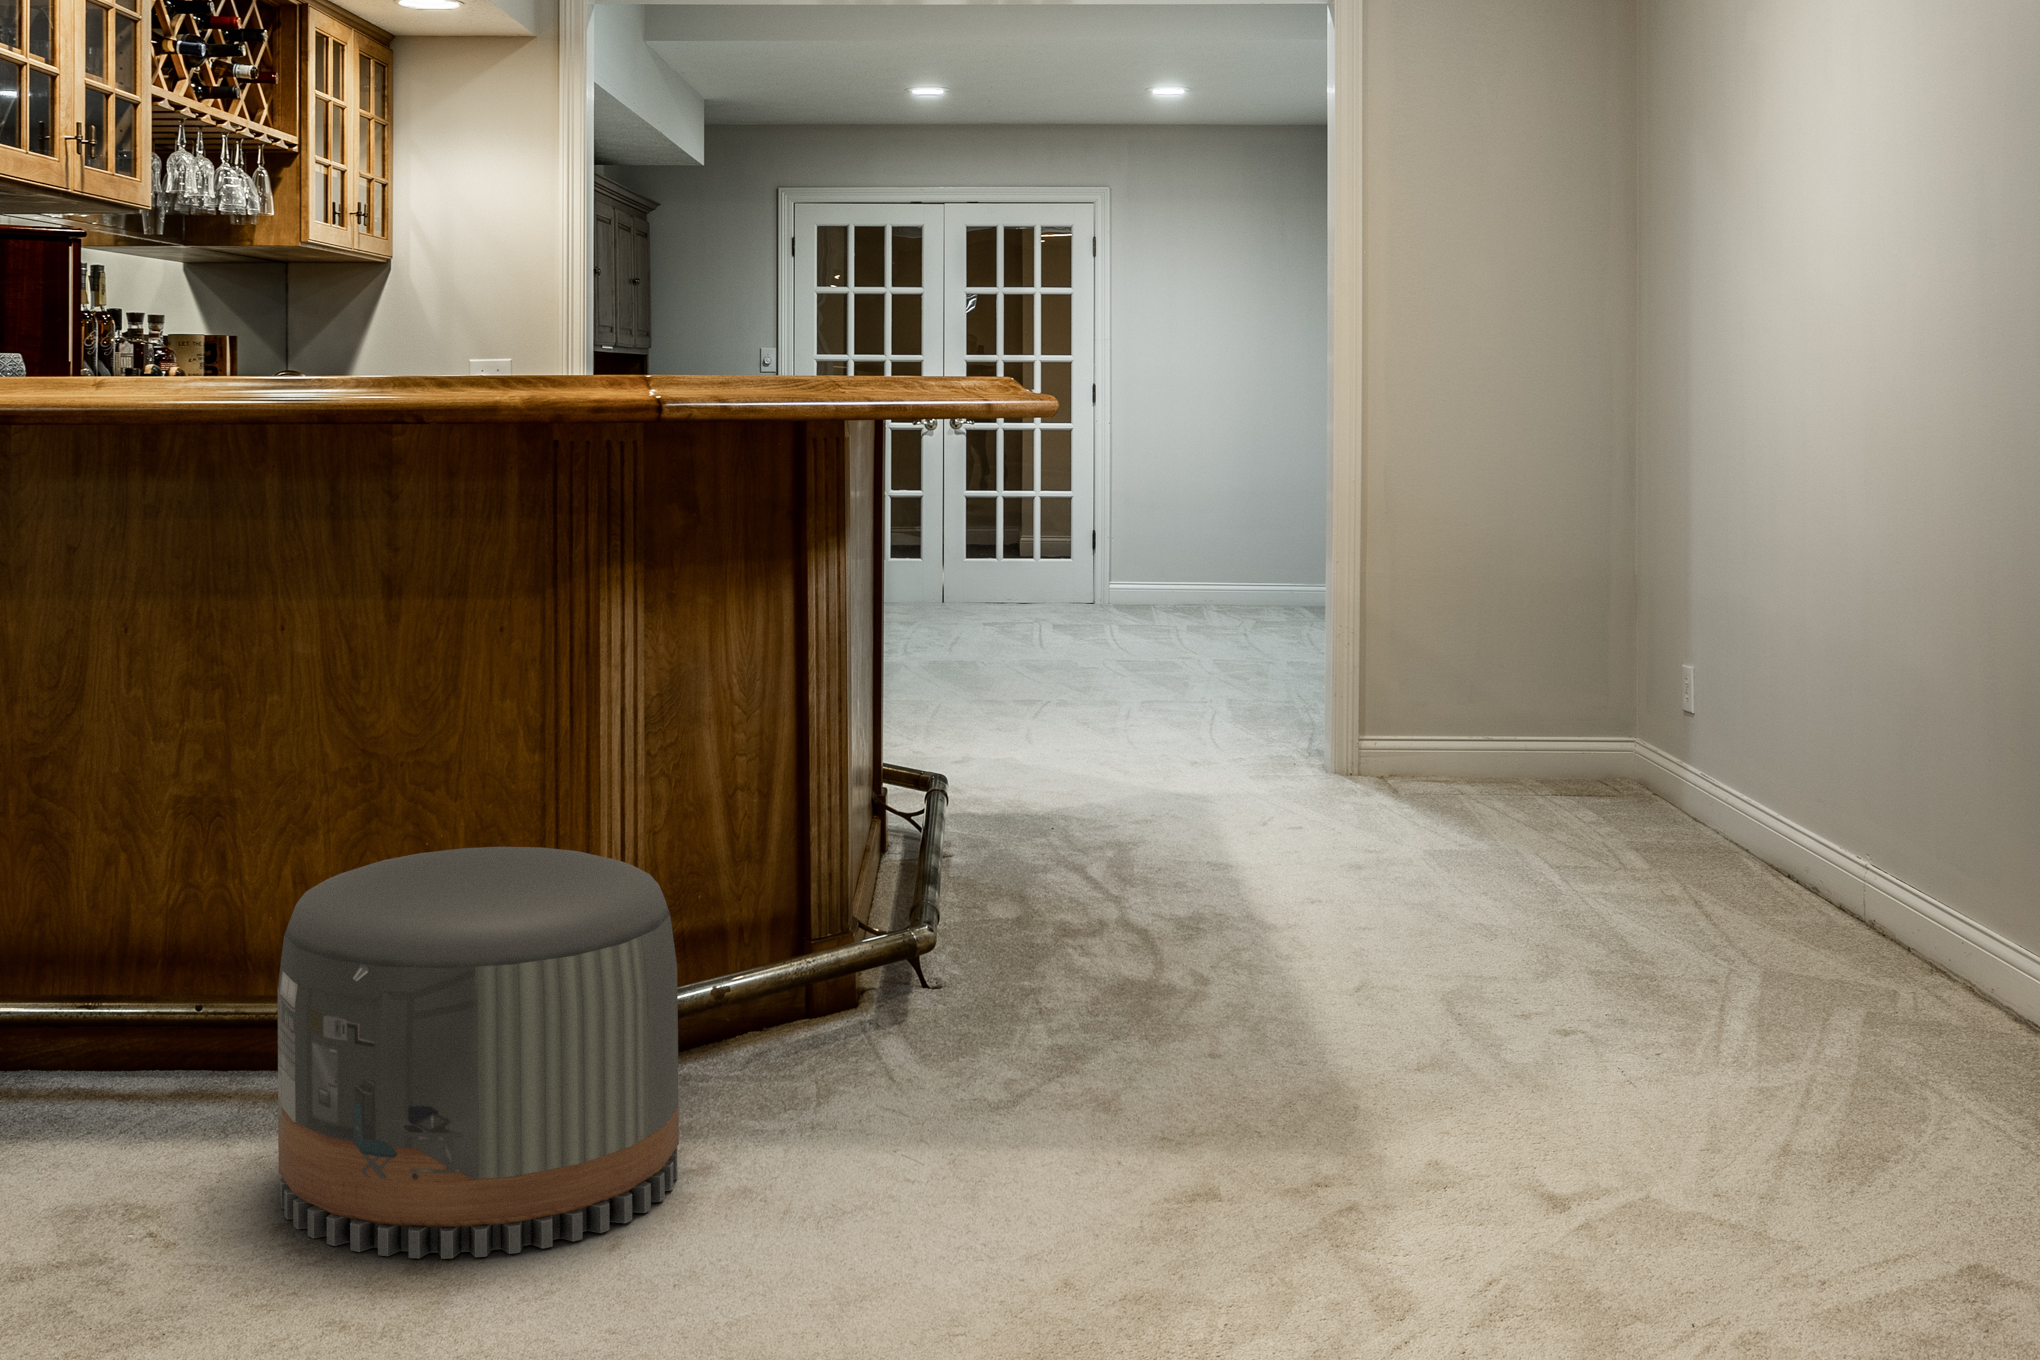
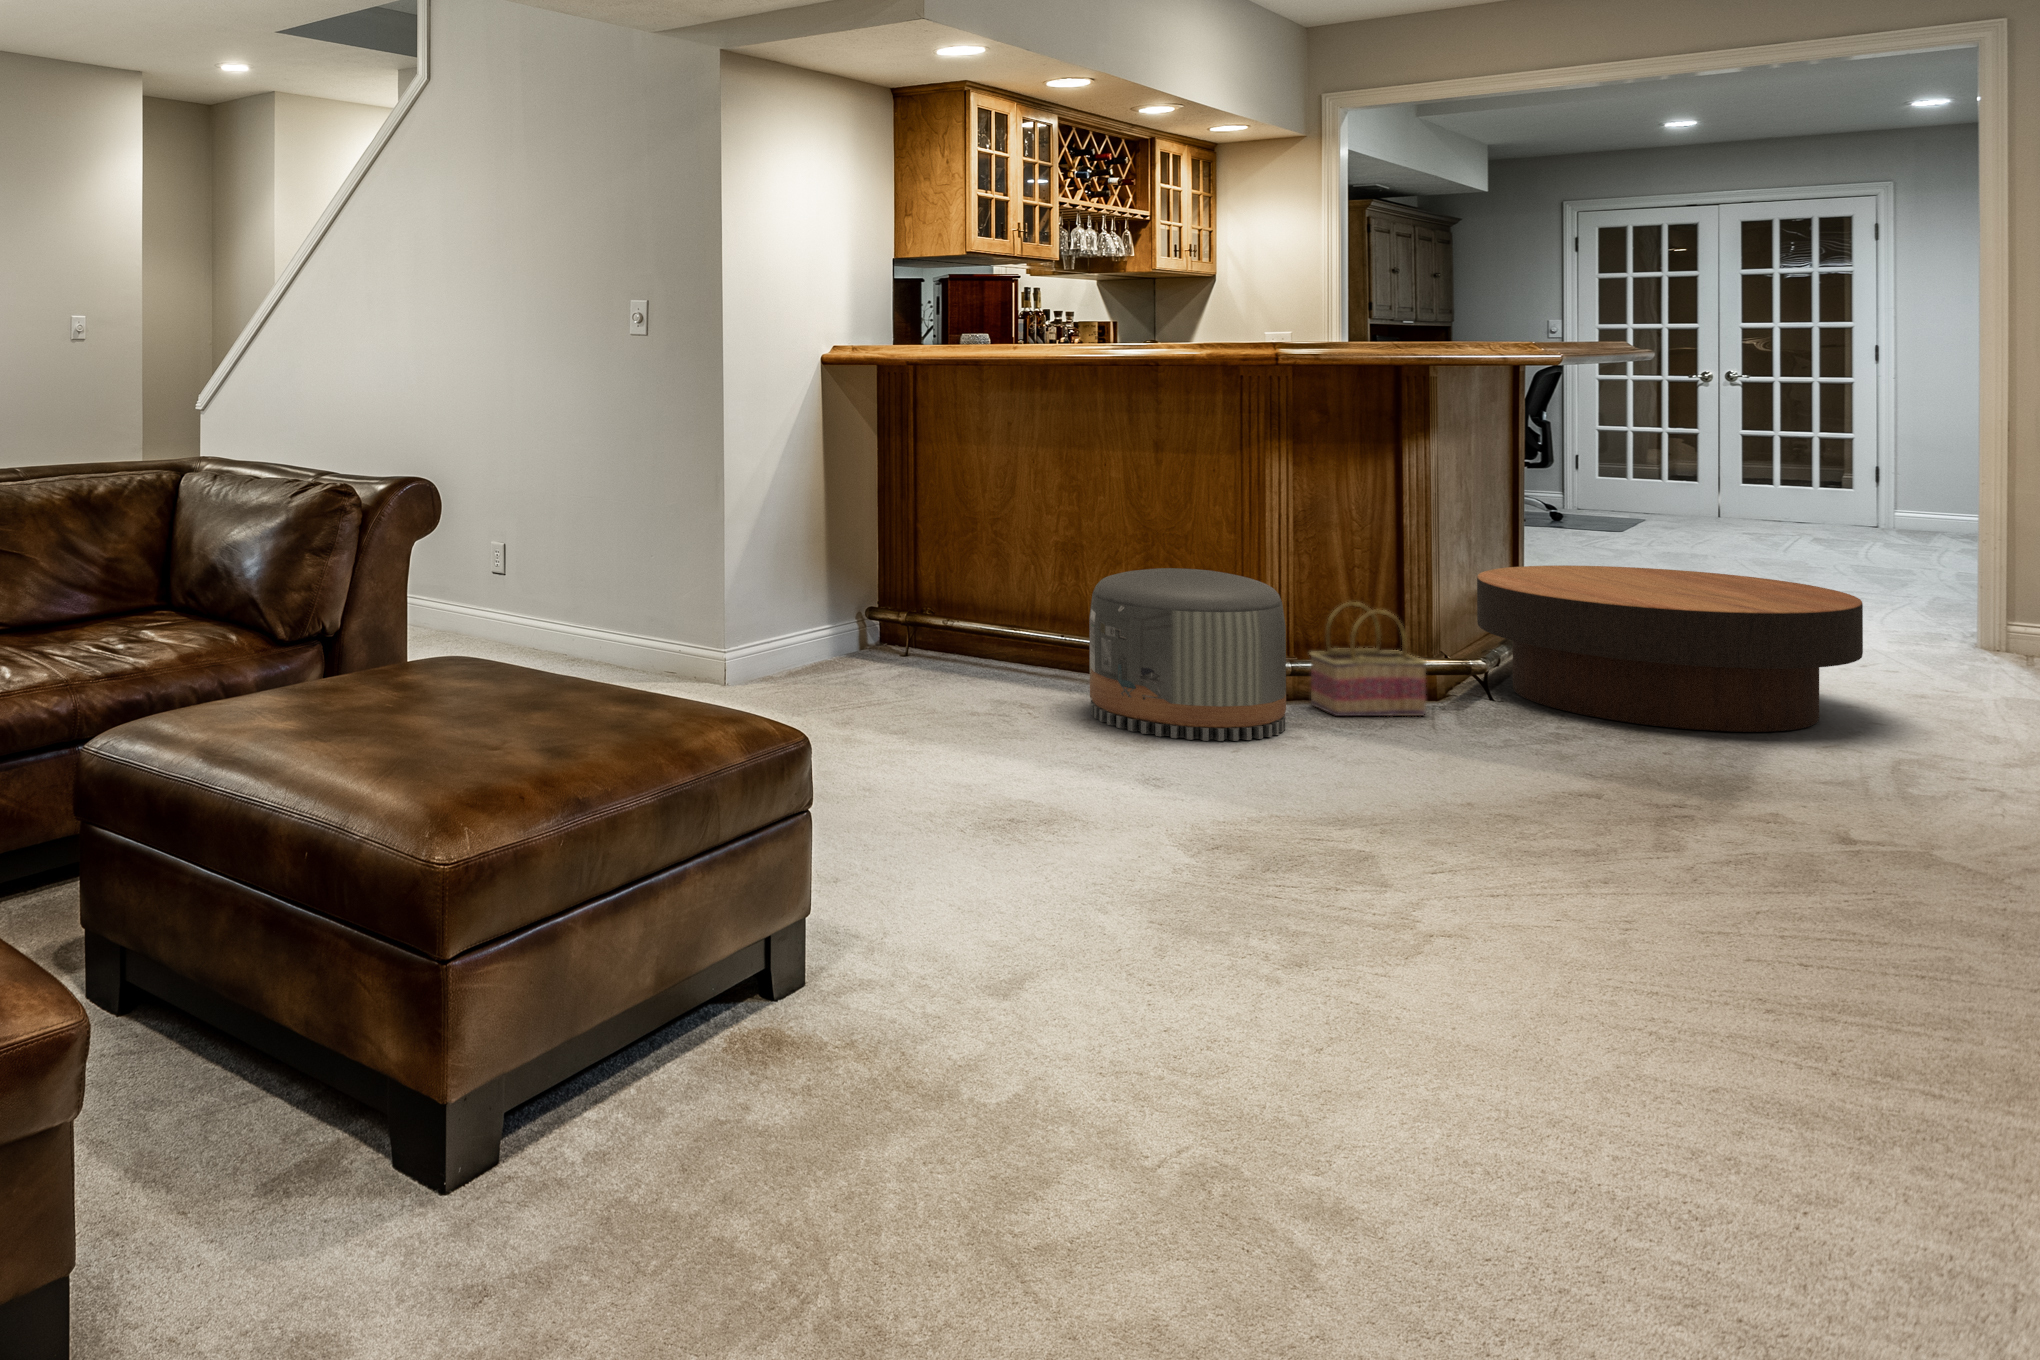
coffee table: none [902,729,1415,1016] -> present [1477,565,1863,732]
basket: none [684,865,882,1104] -> present [1310,602,1426,716]

